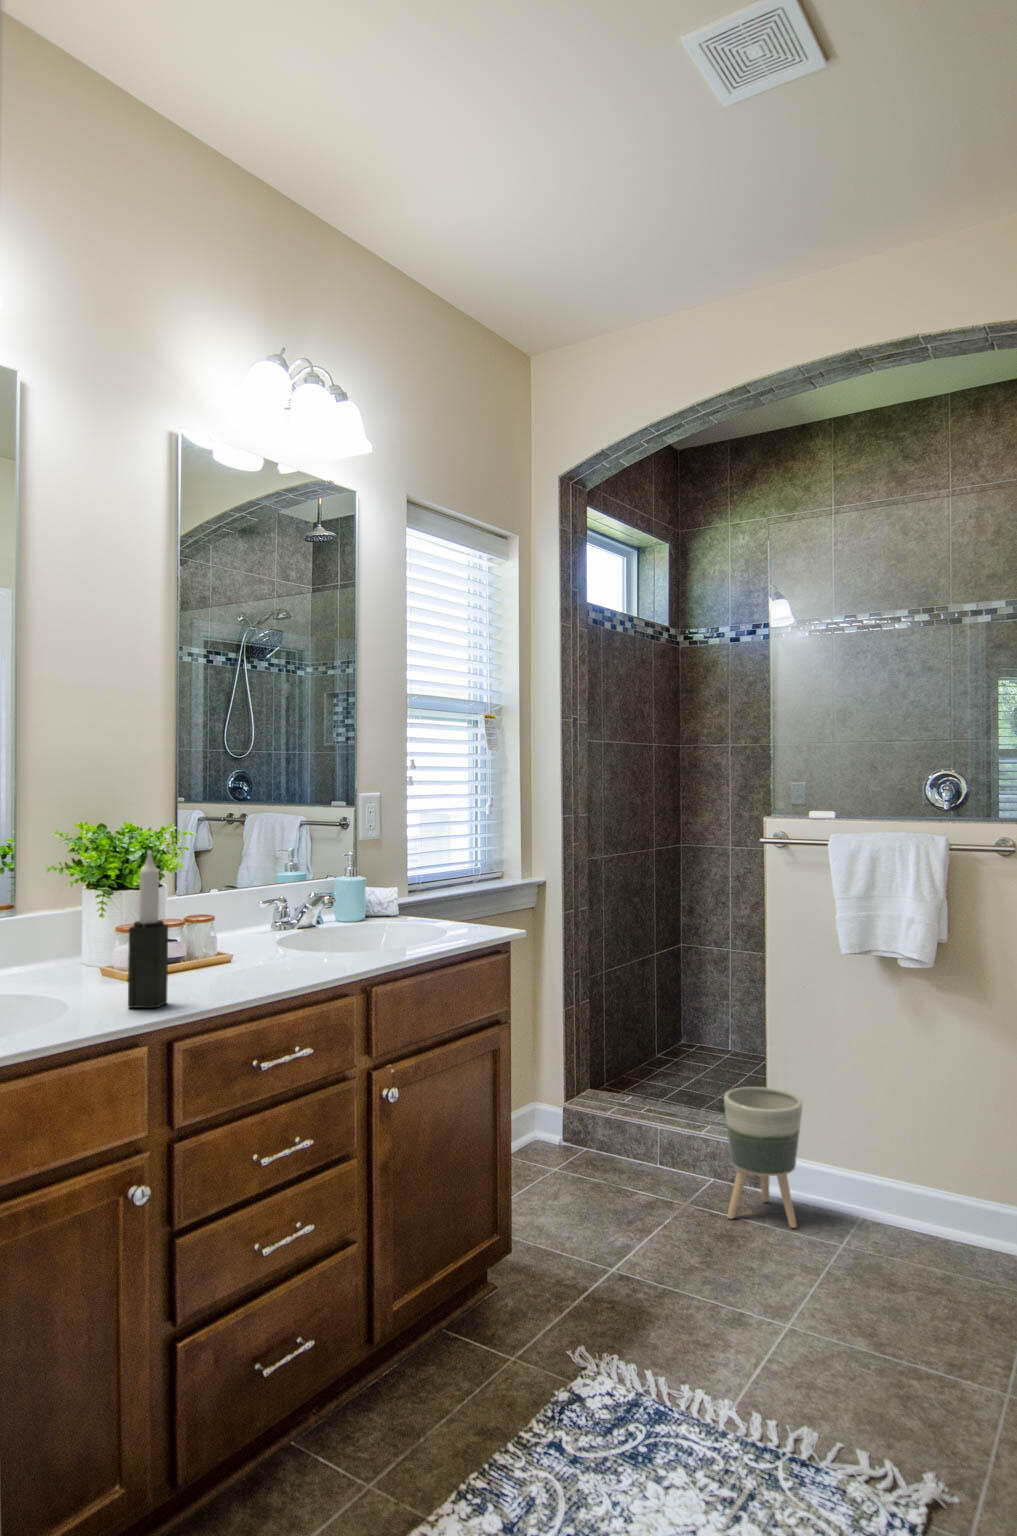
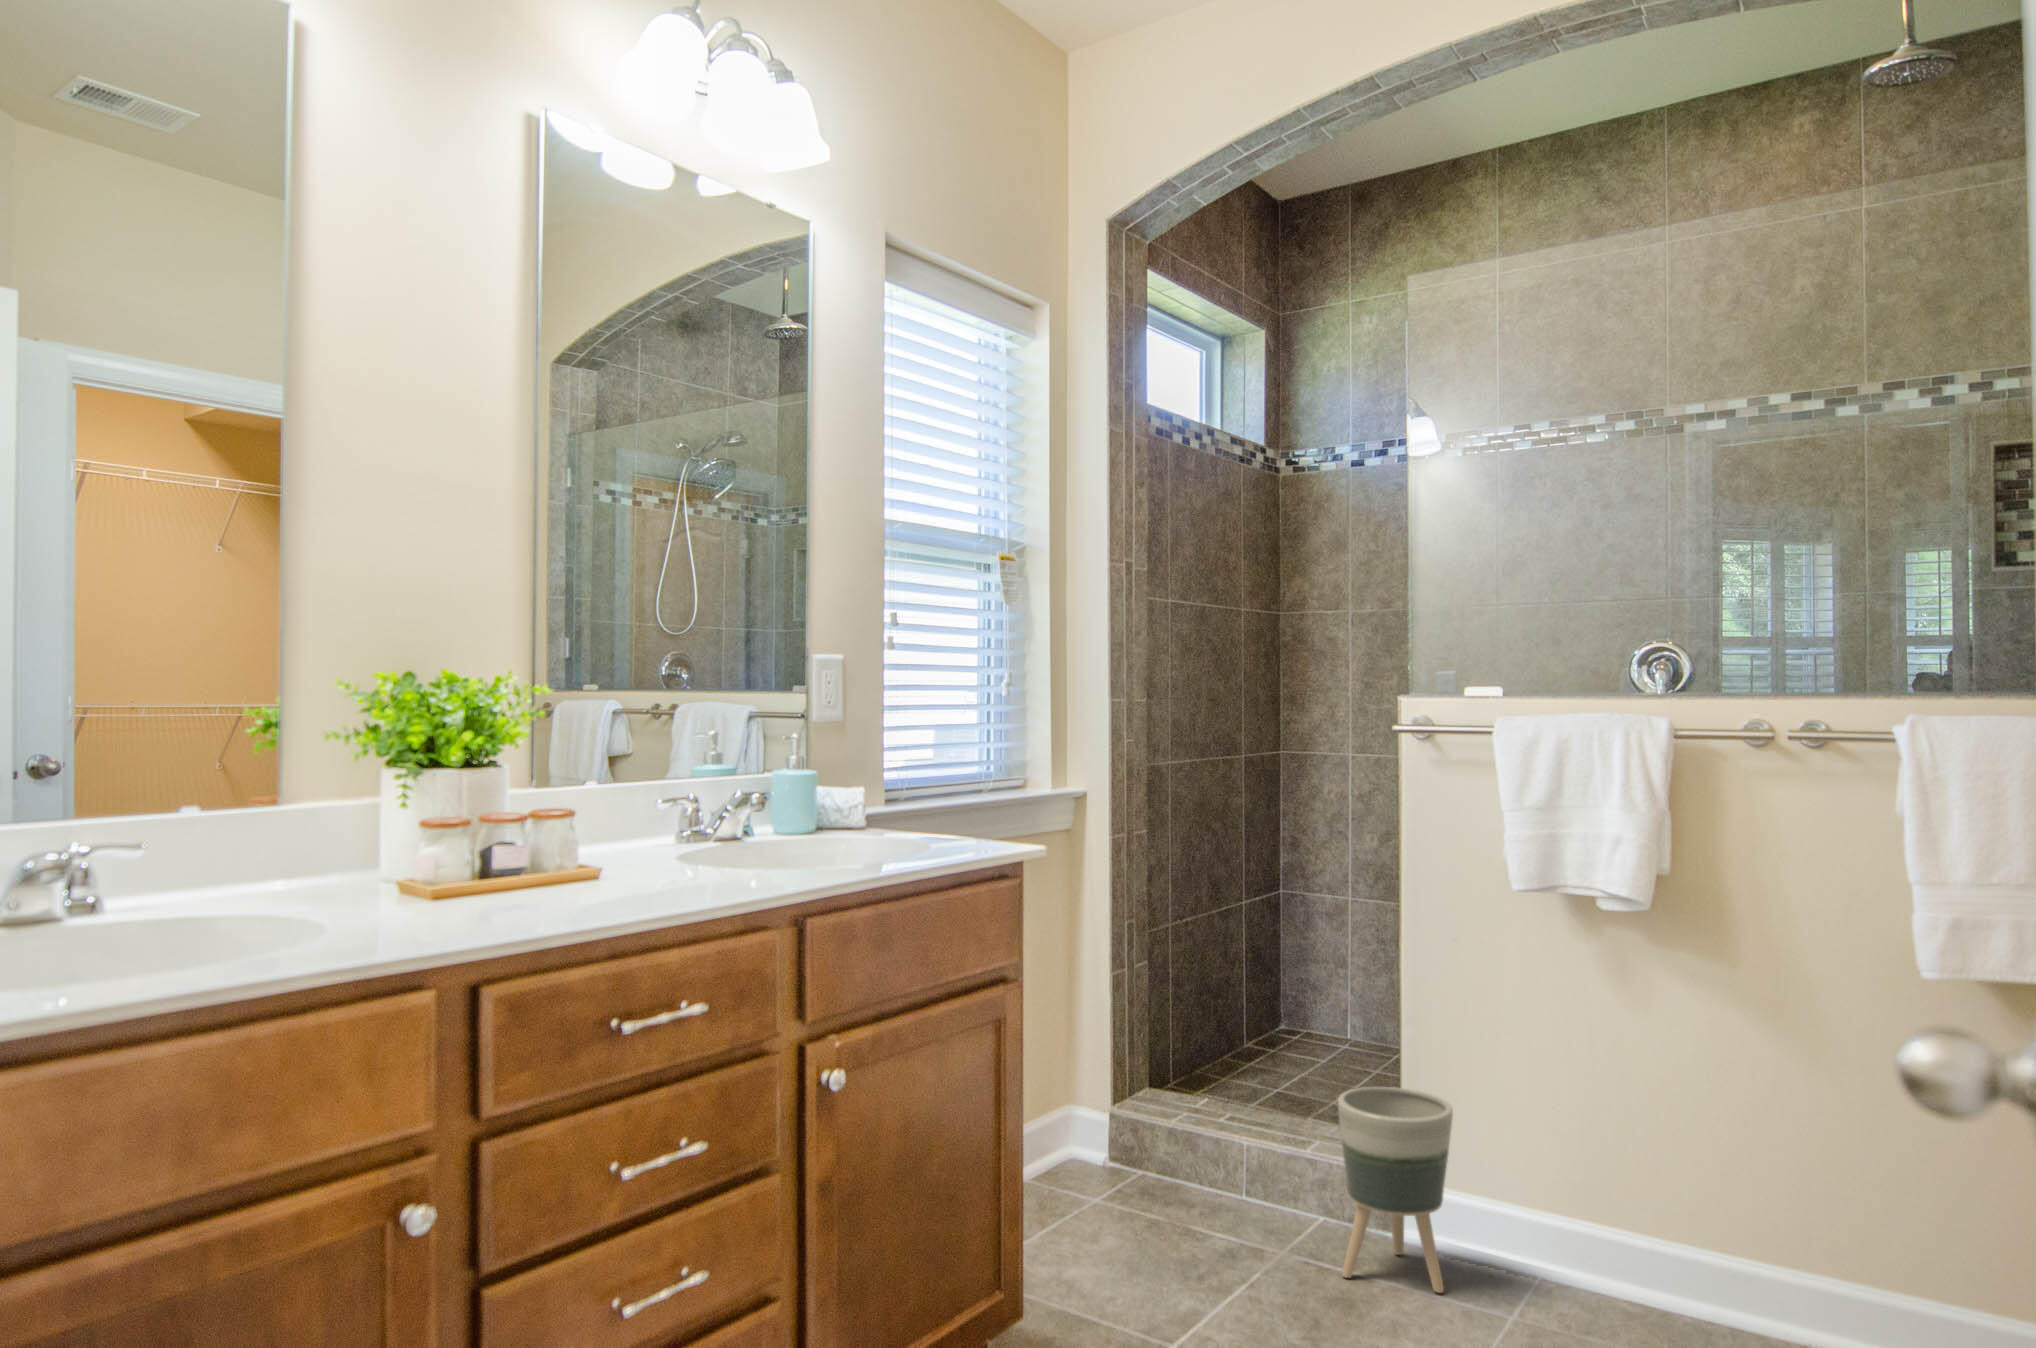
candle: present [128,851,168,1008] -> none [415,694,480,932]

